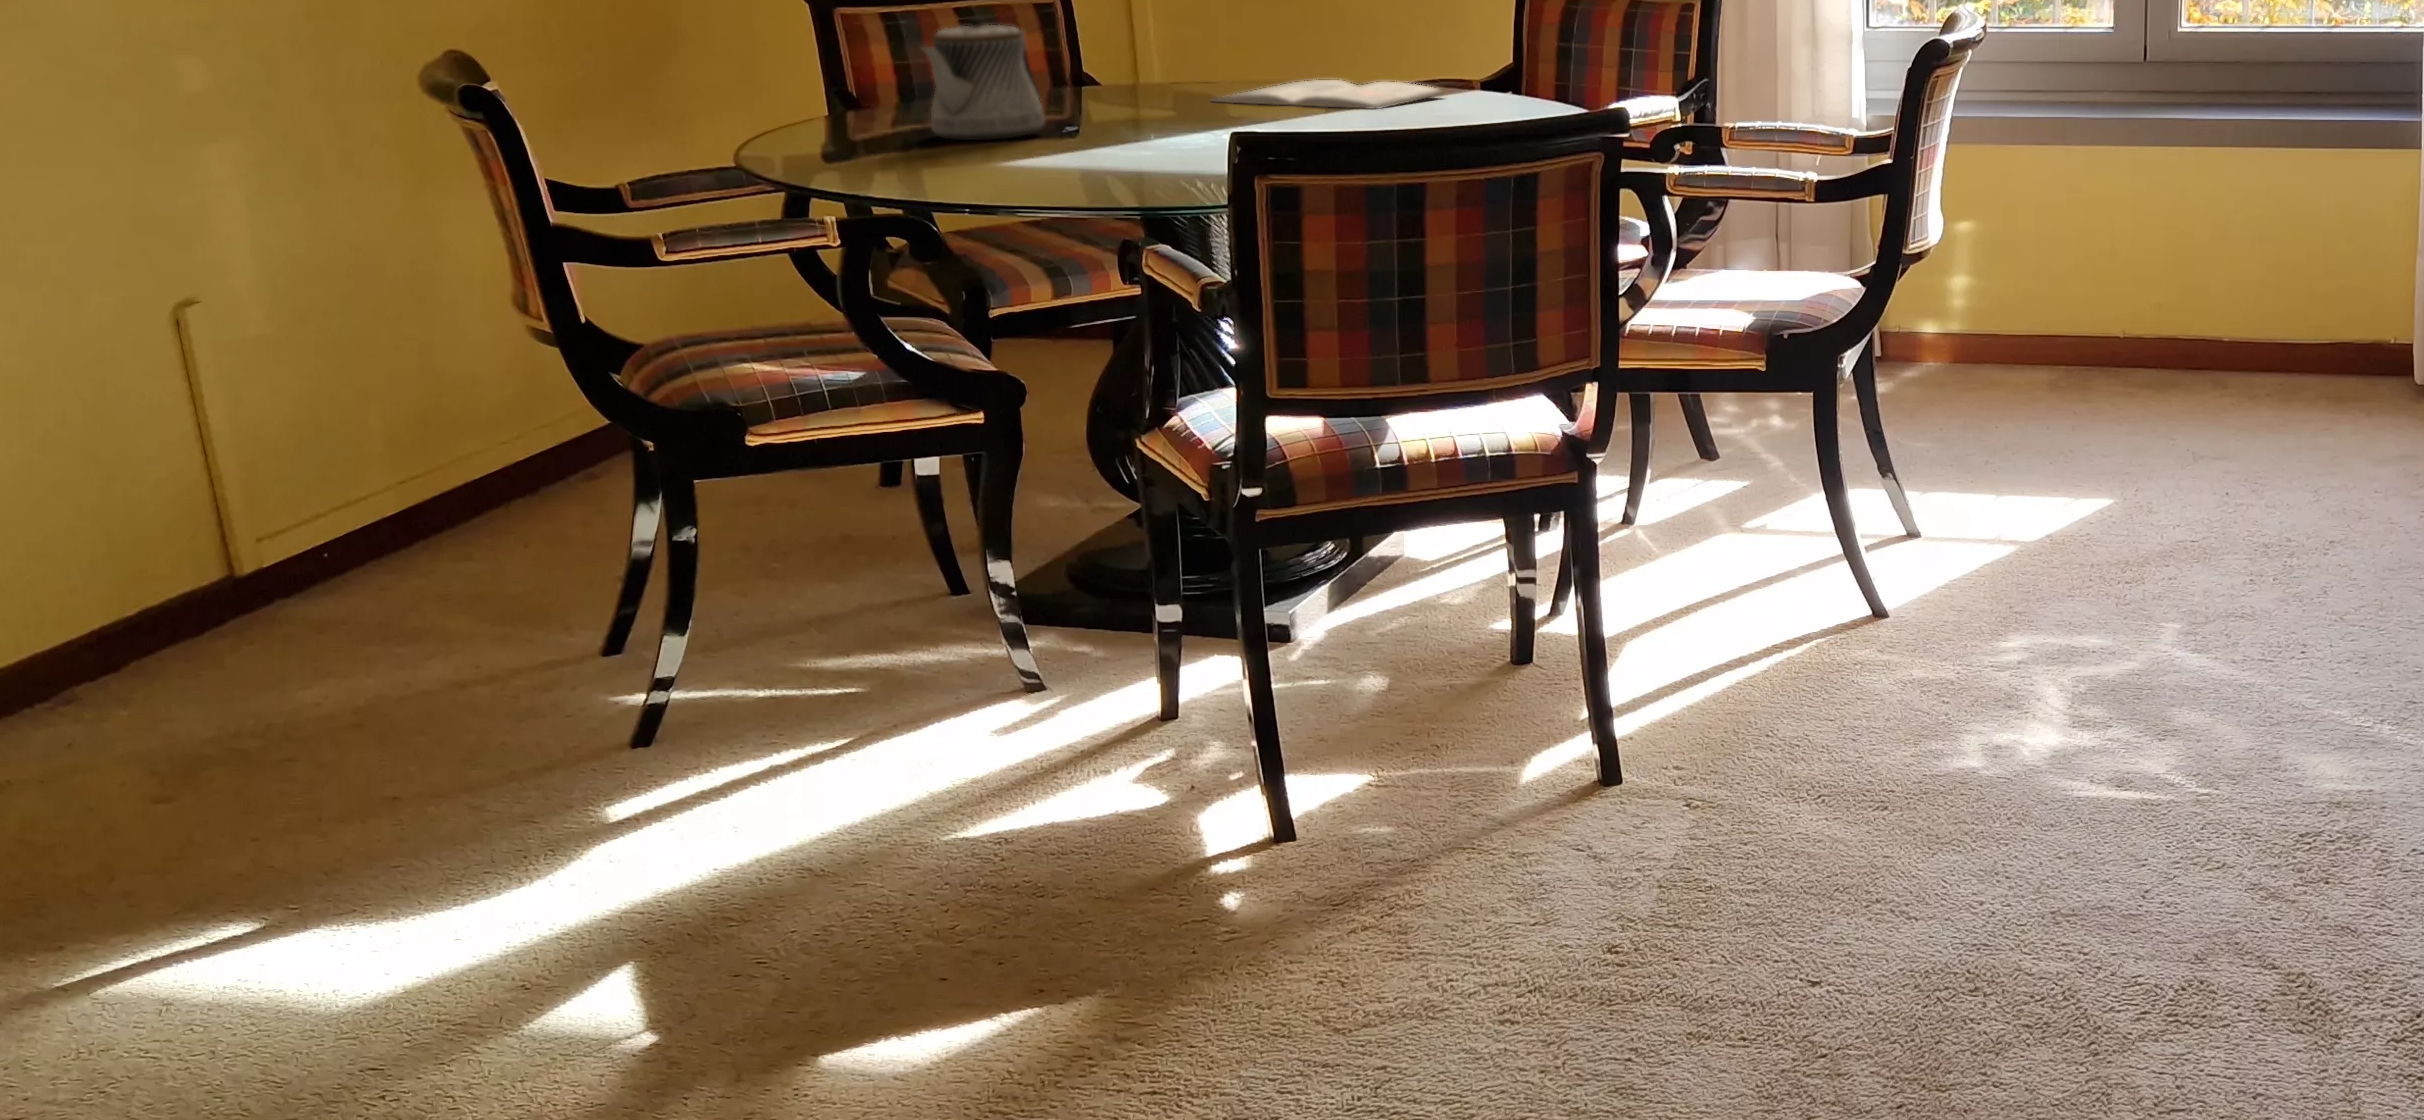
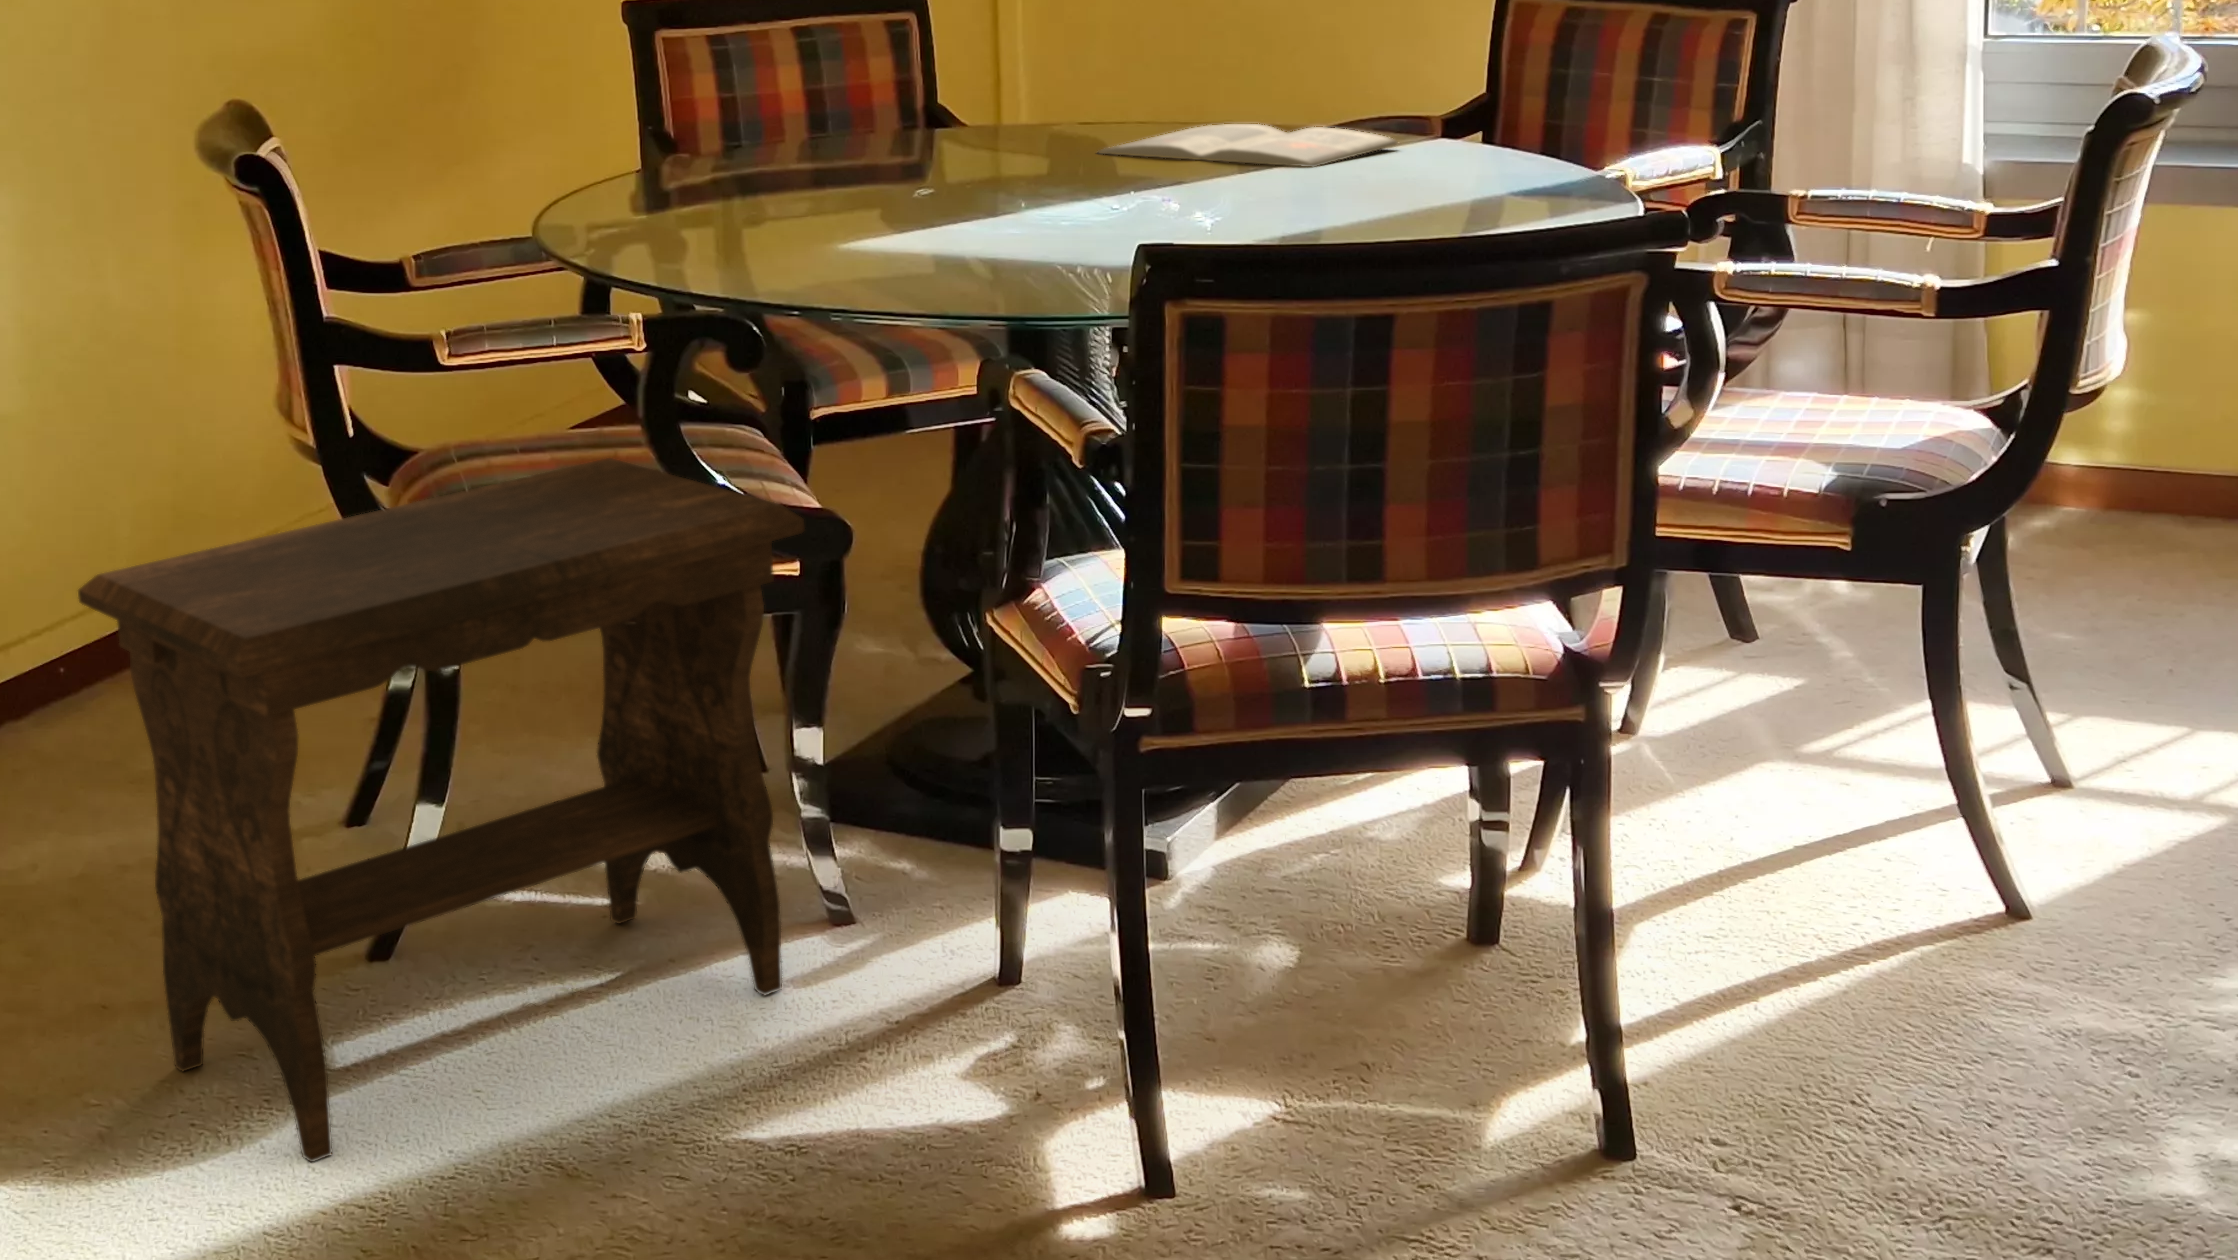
teapot: present [923,17,1045,140] -> none [750,59,894,212]
footstool: none [347,335,988,890] -> present [78,458,805,1162]

